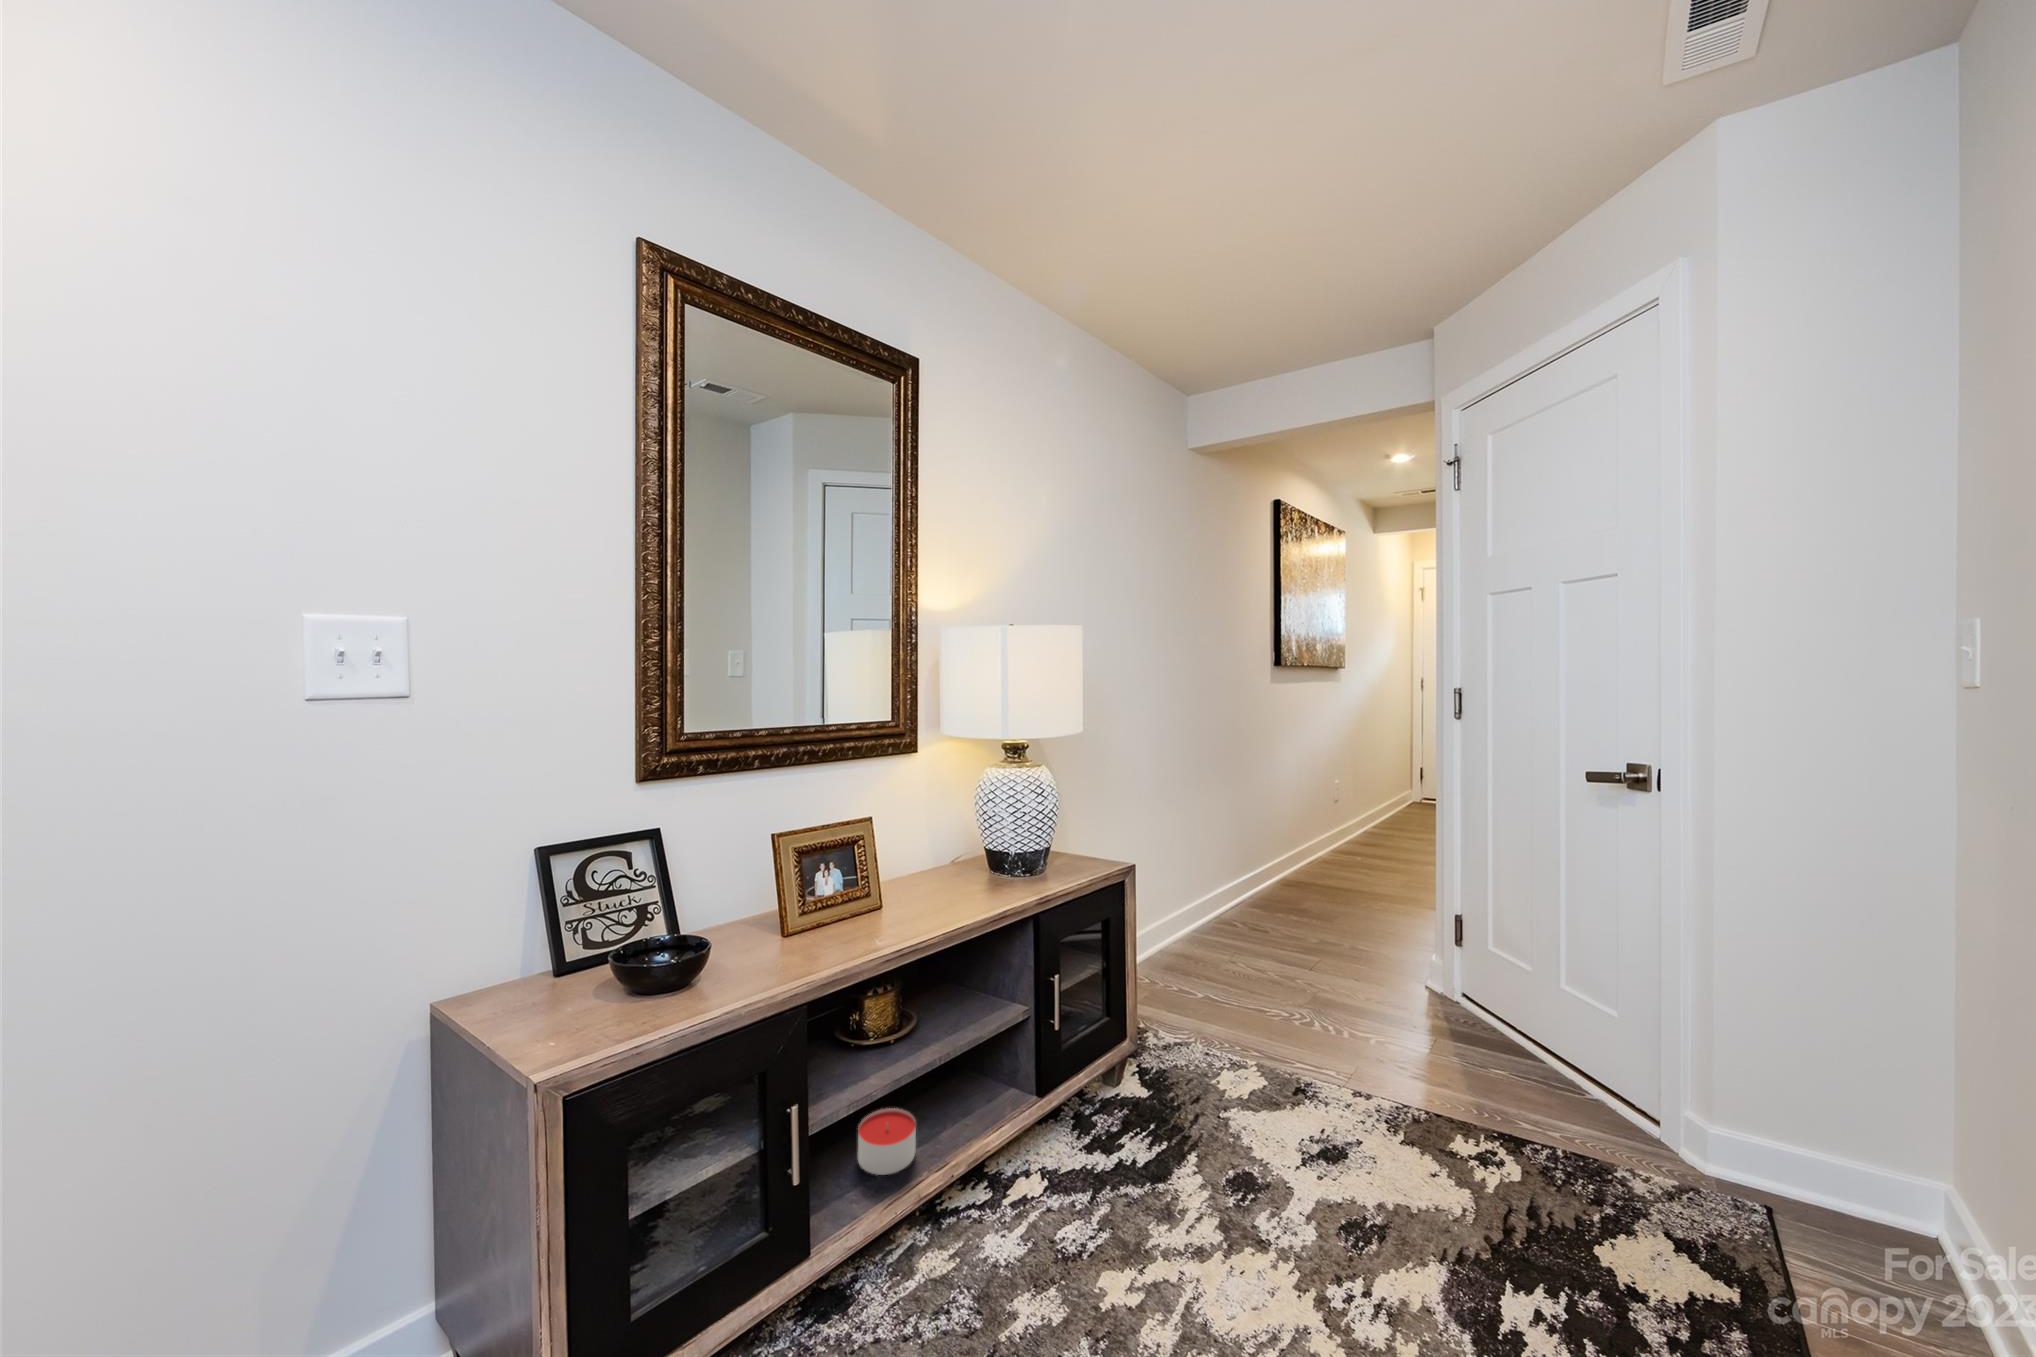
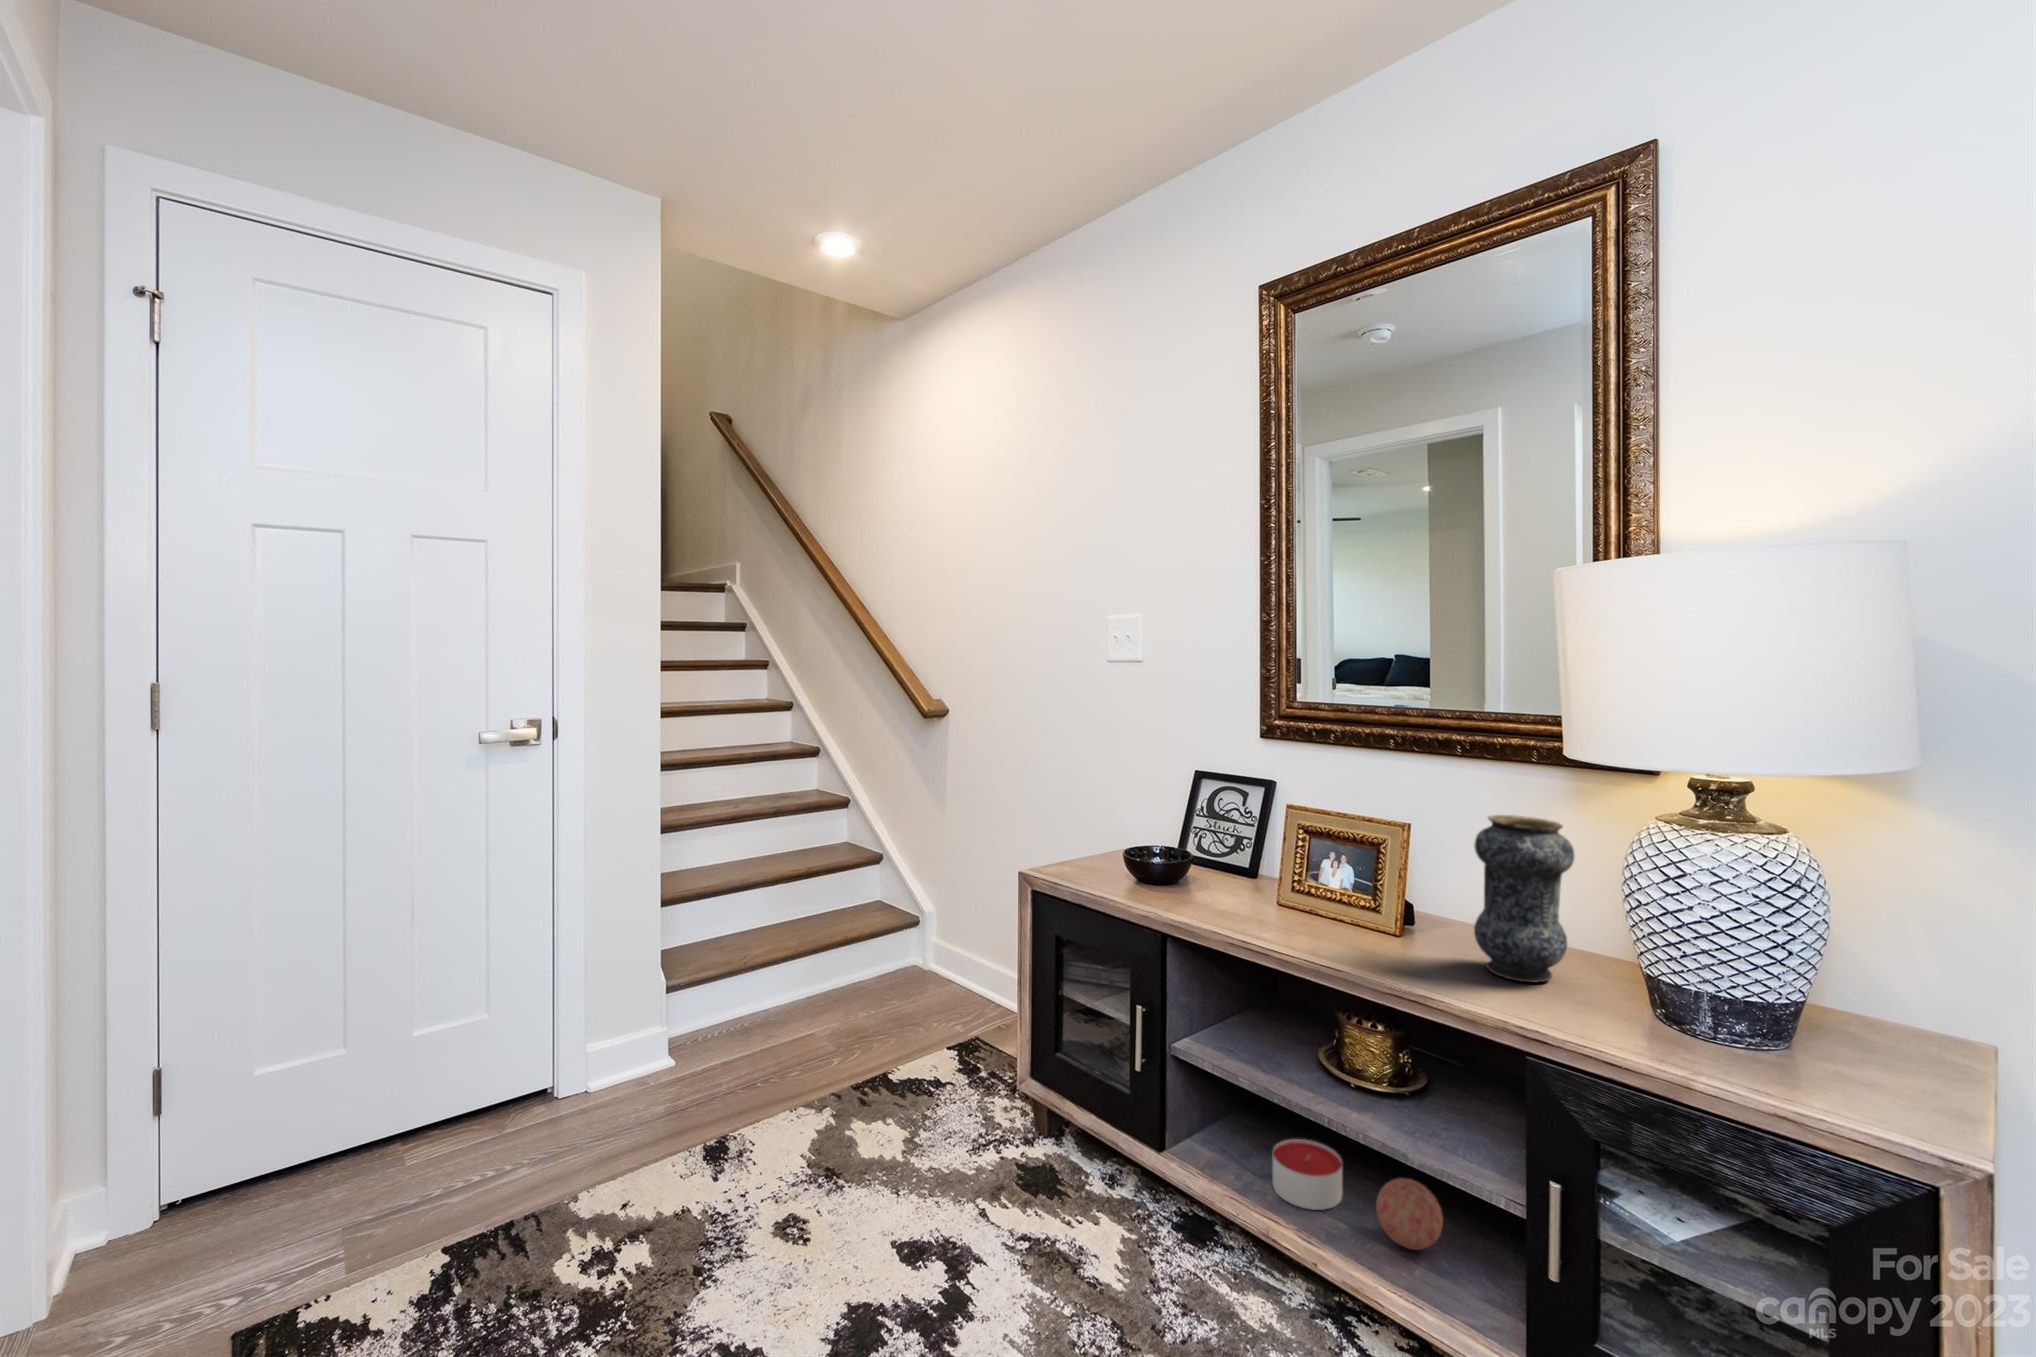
vase: none [935,794,990,898] -> present [1474,815,1574,982]
decorative ball: none [931,1066,974,1116] -> present [1376,1178,1443,1250]

